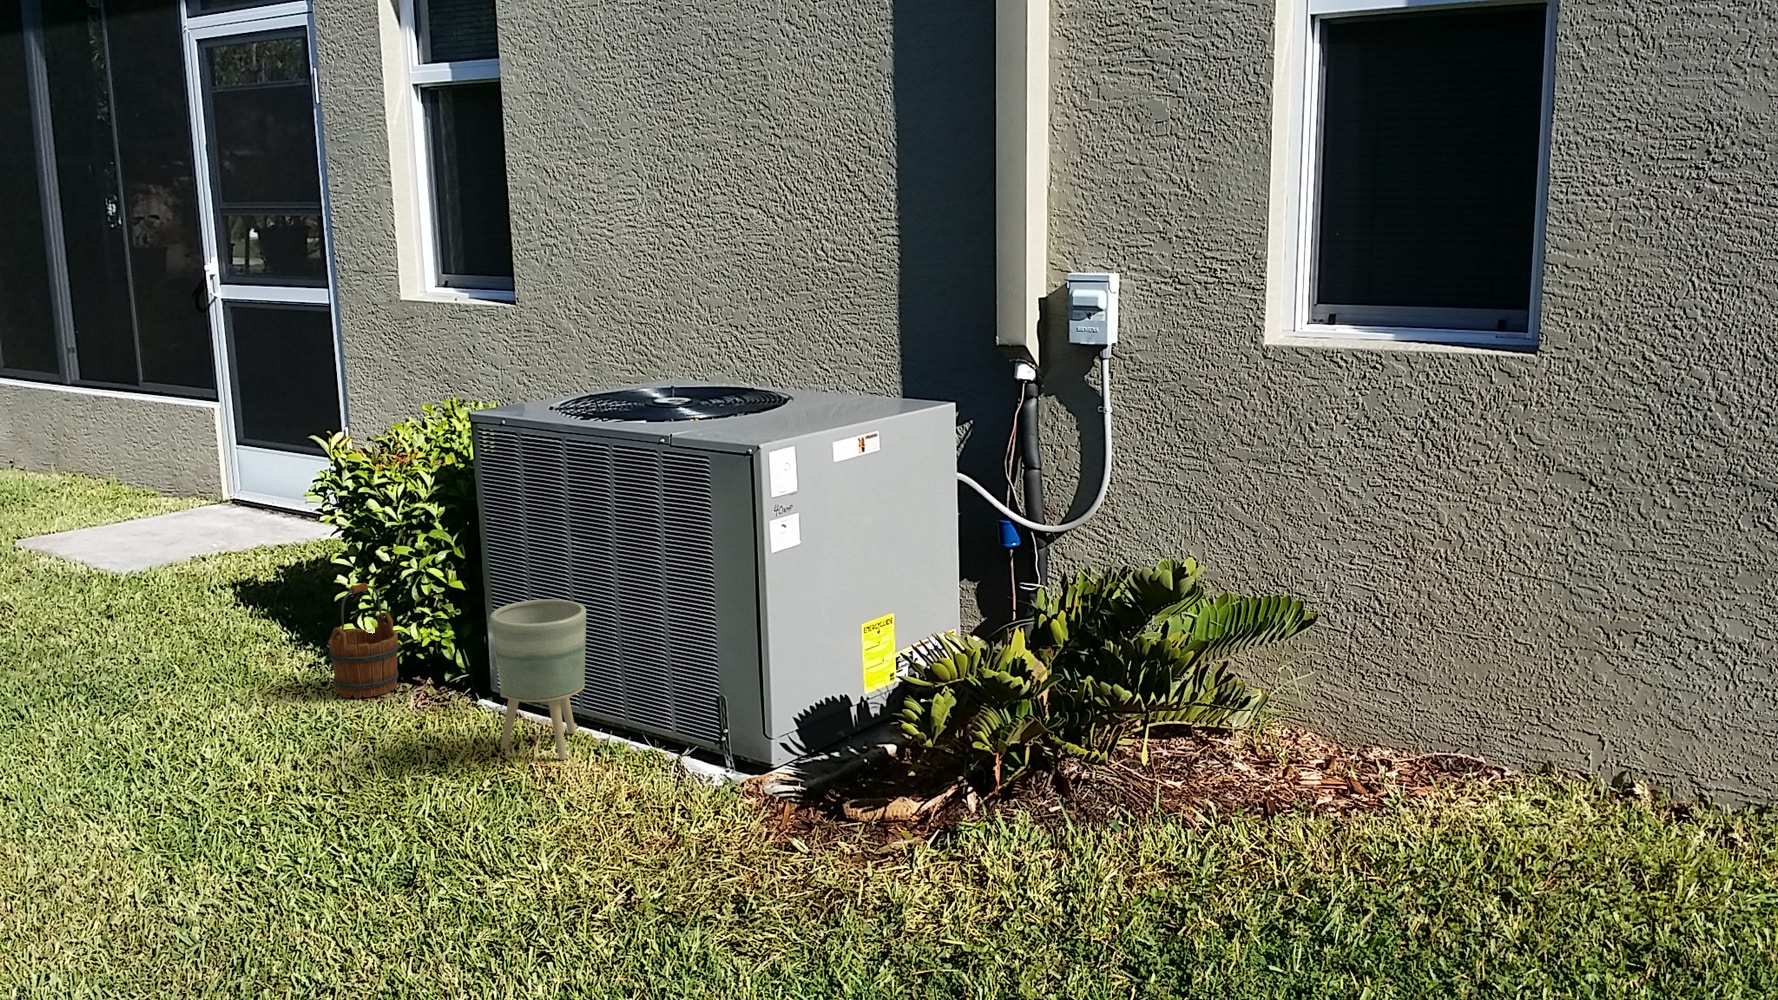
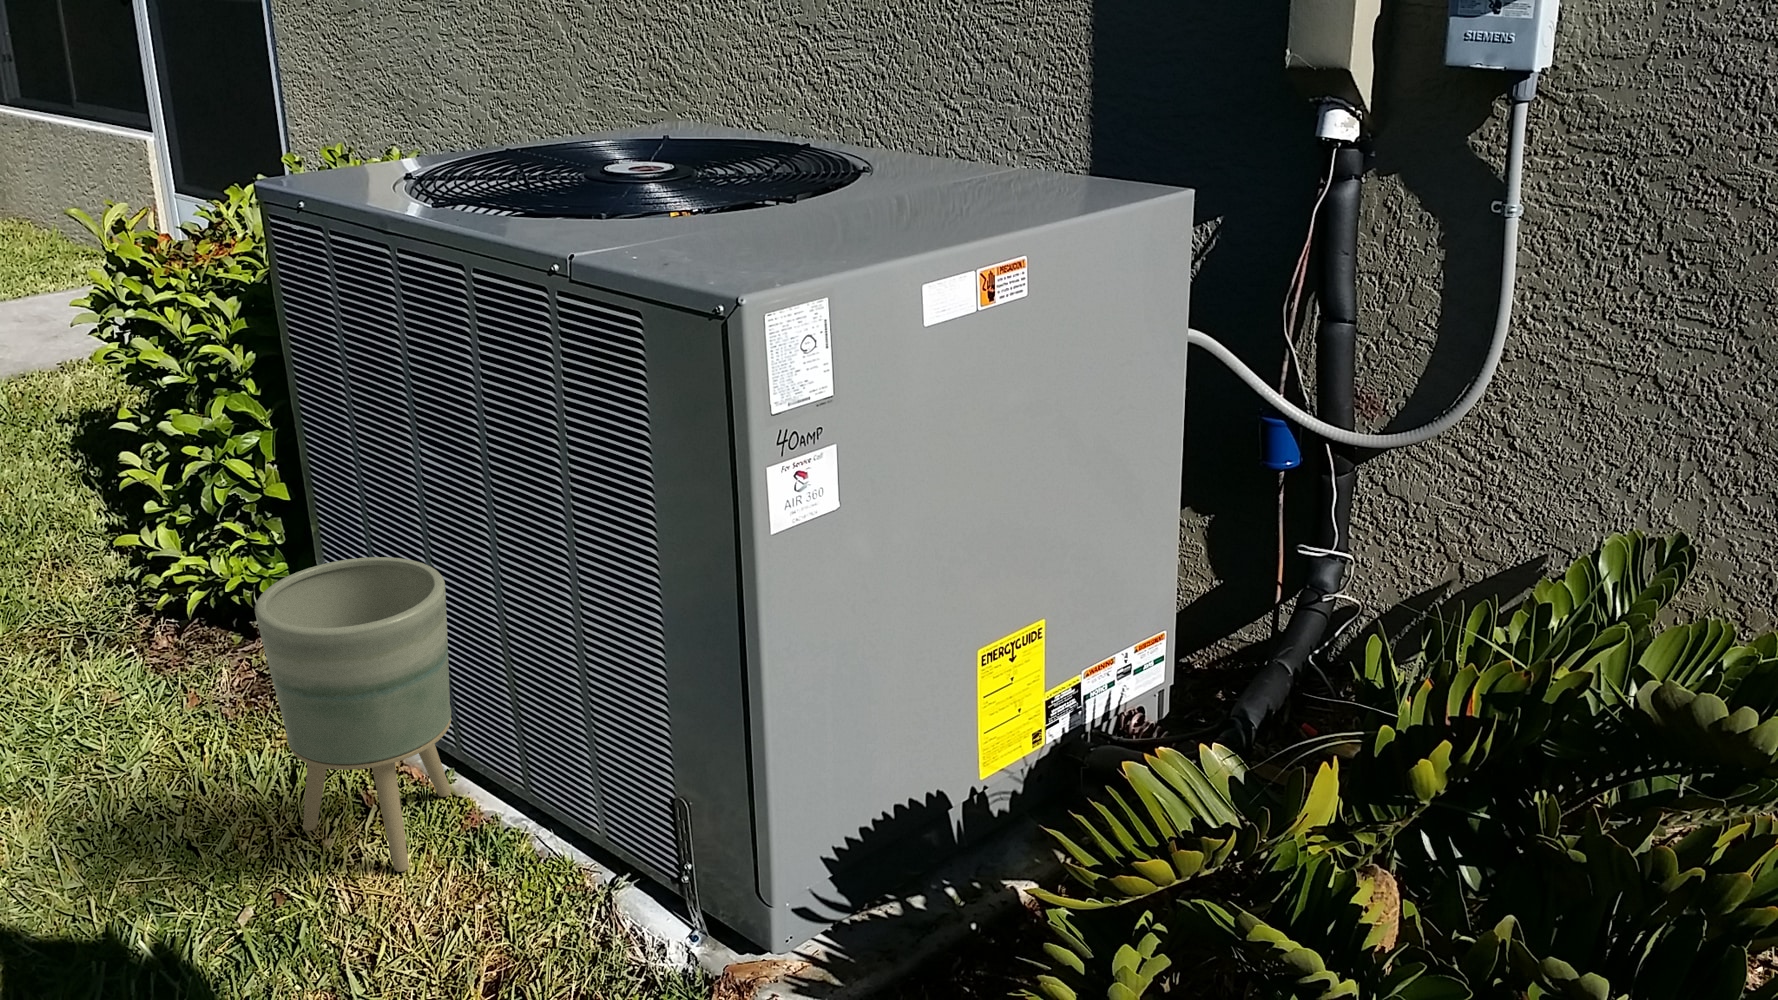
wooden bucket: present [328,583,399,698] -> none [75,478,208,675]

